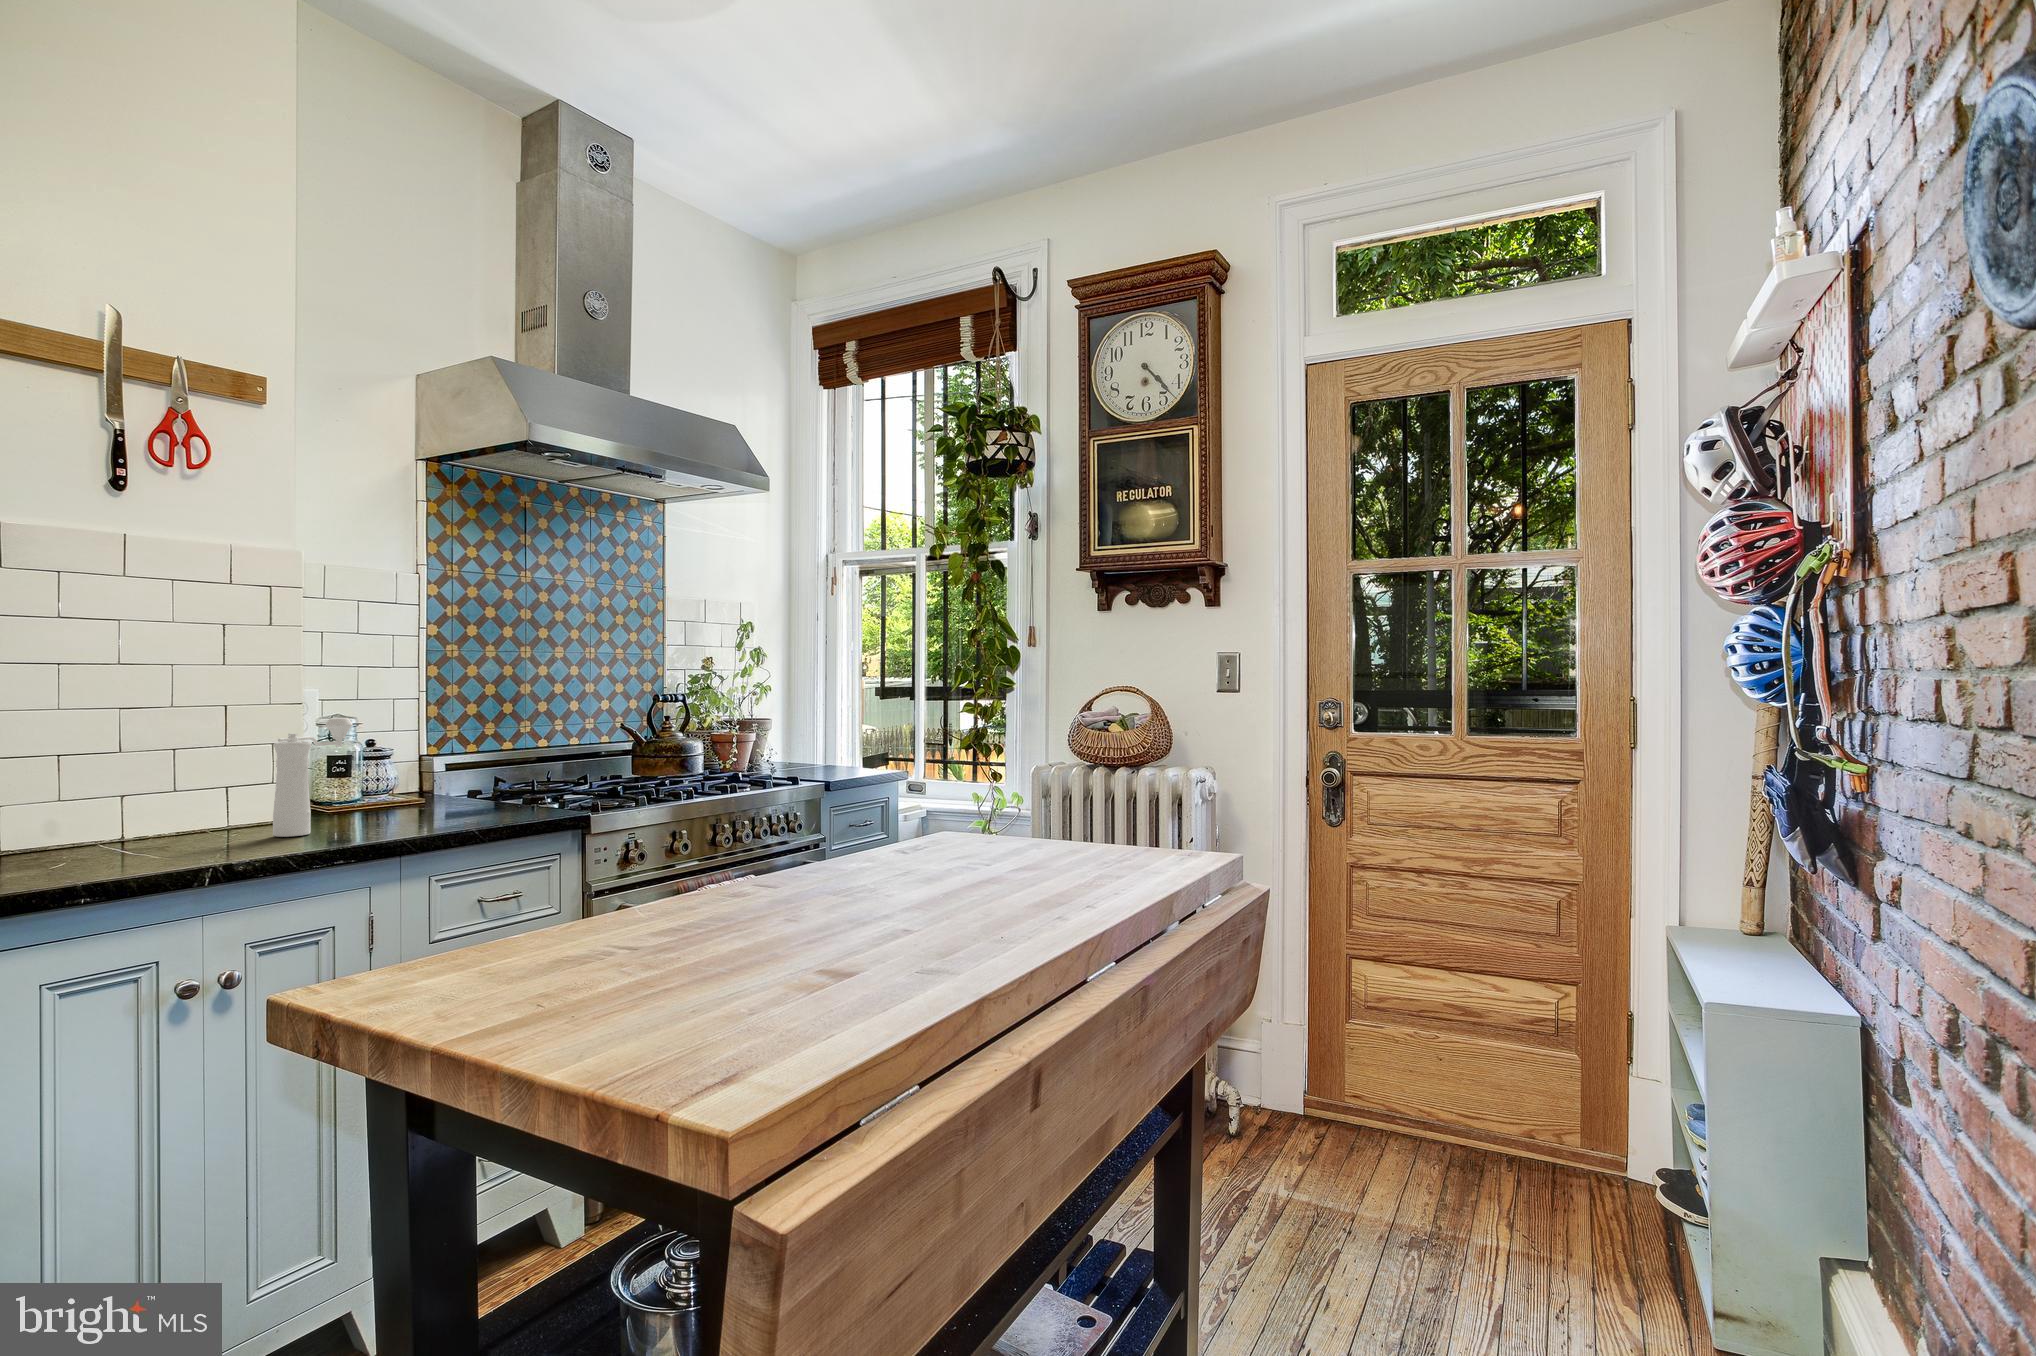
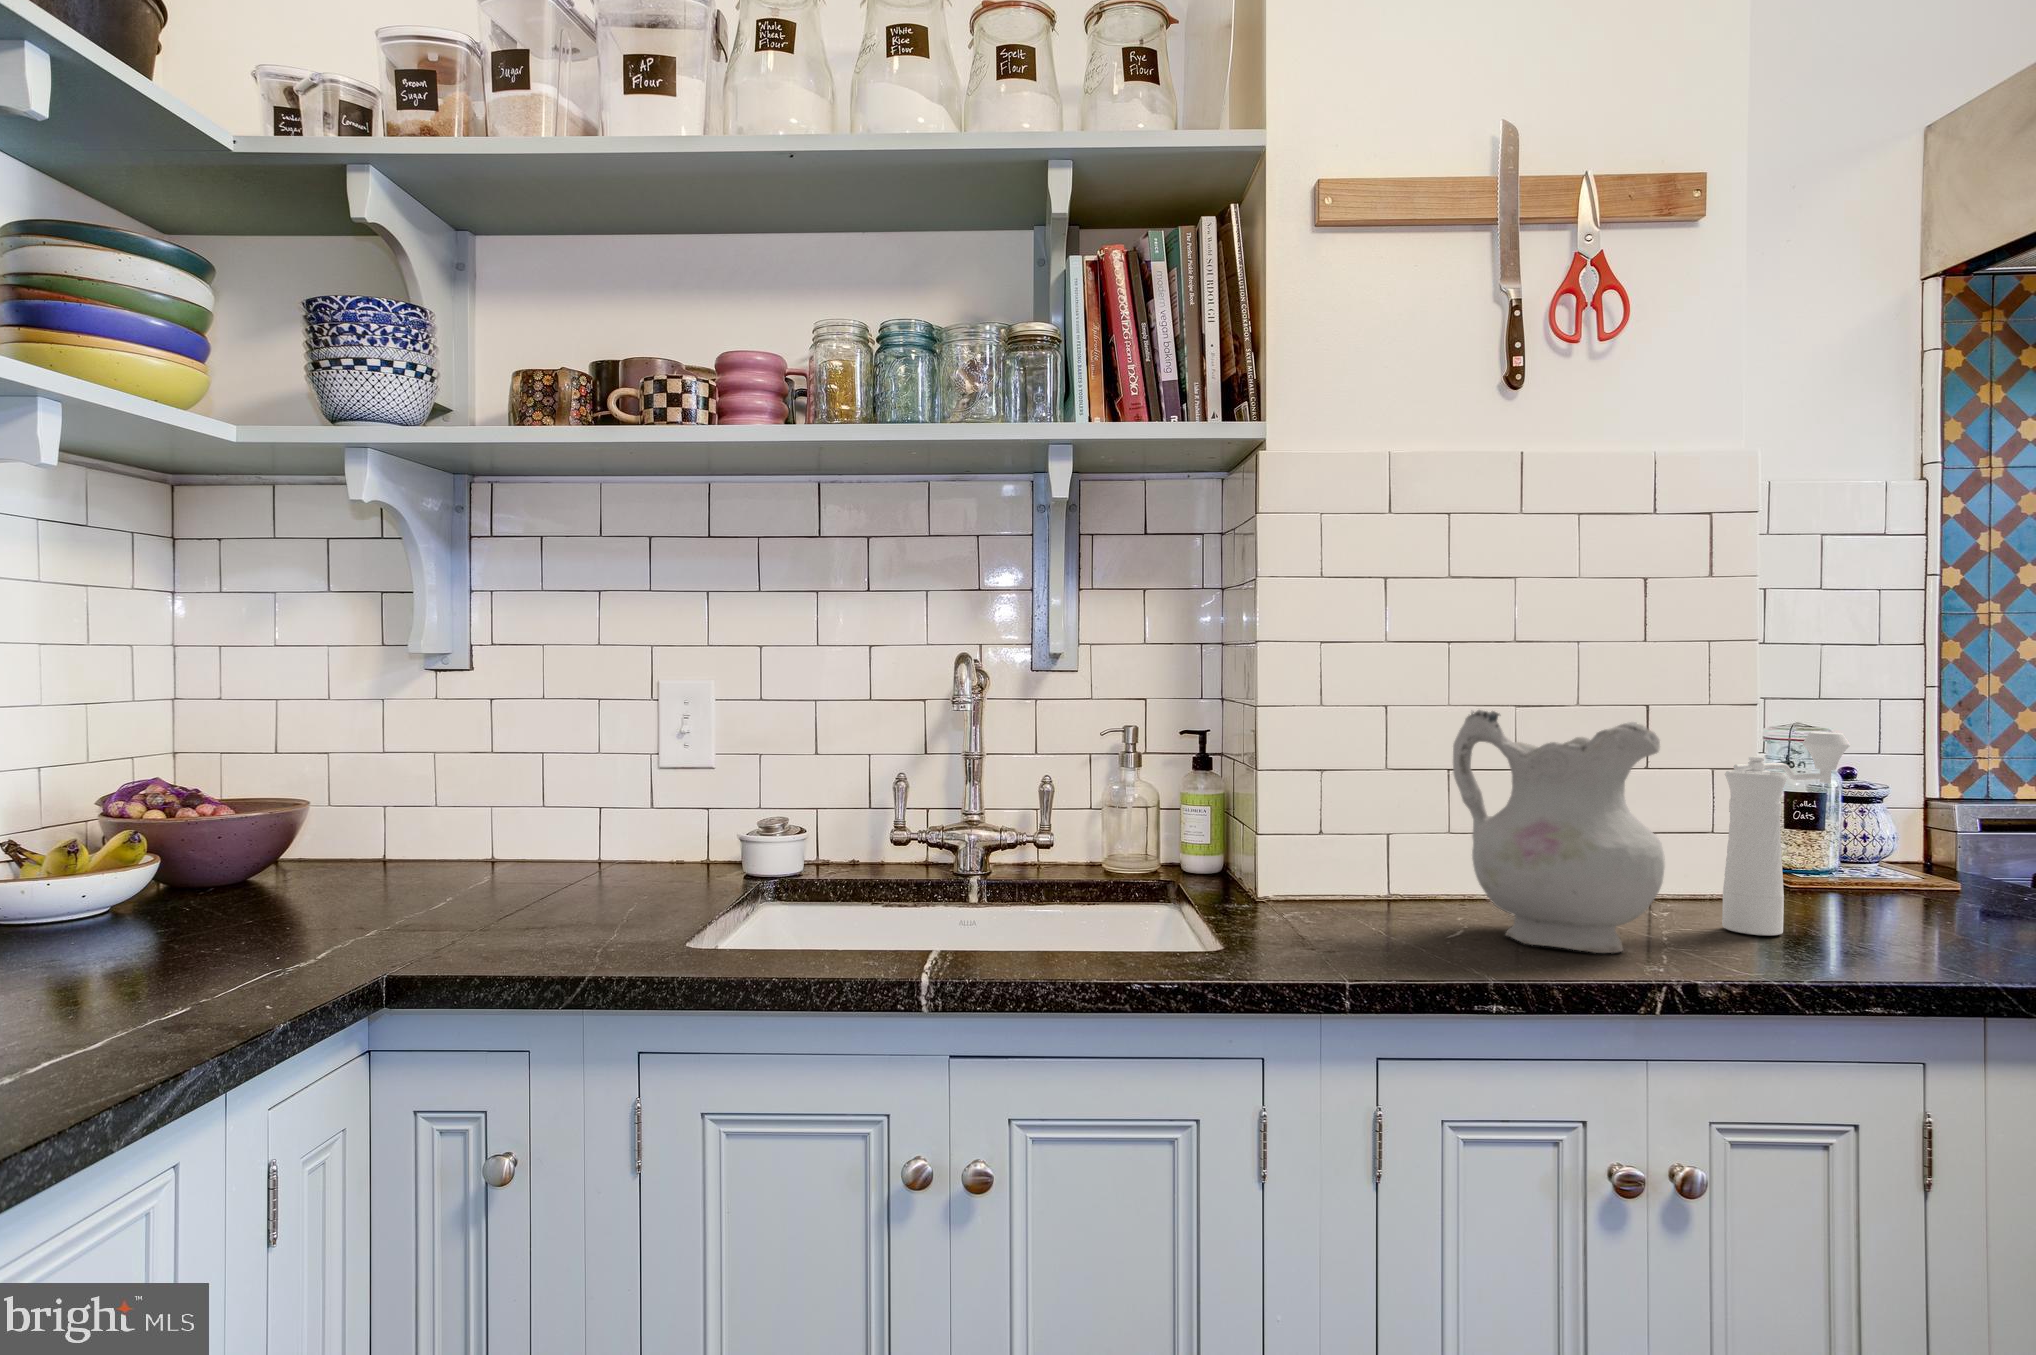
ceramic pitcher: none [64,711,227,861] -> present [1453,710,1665,953]

